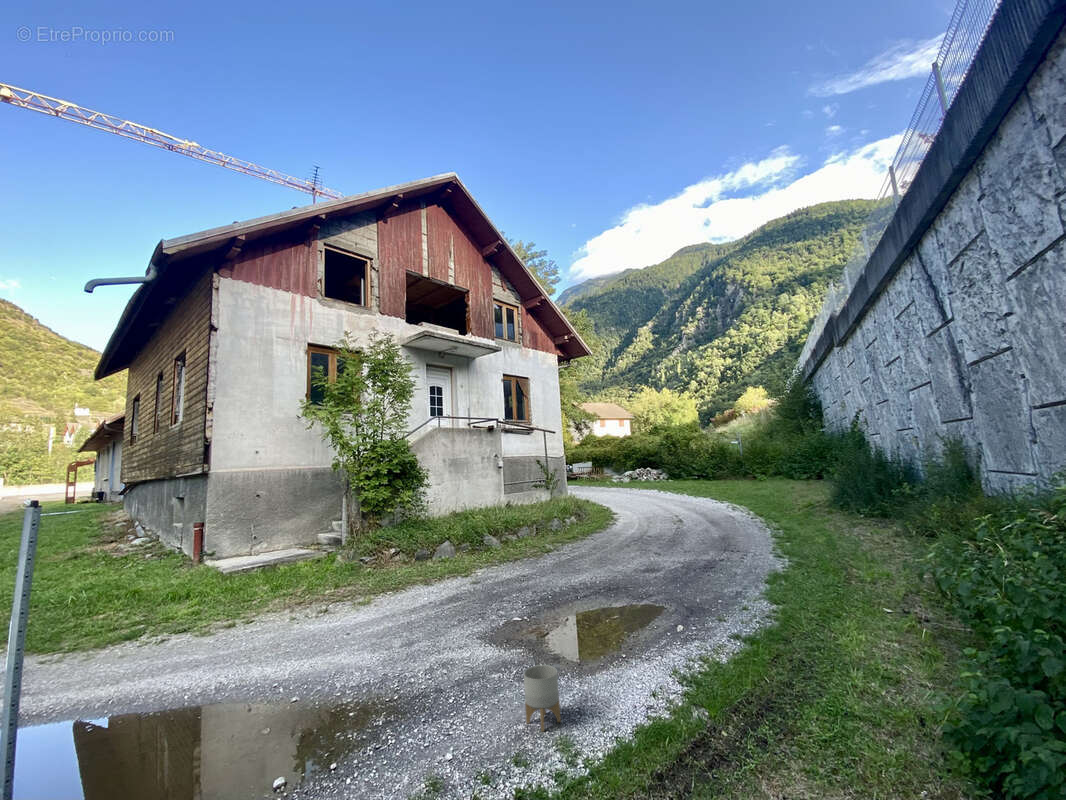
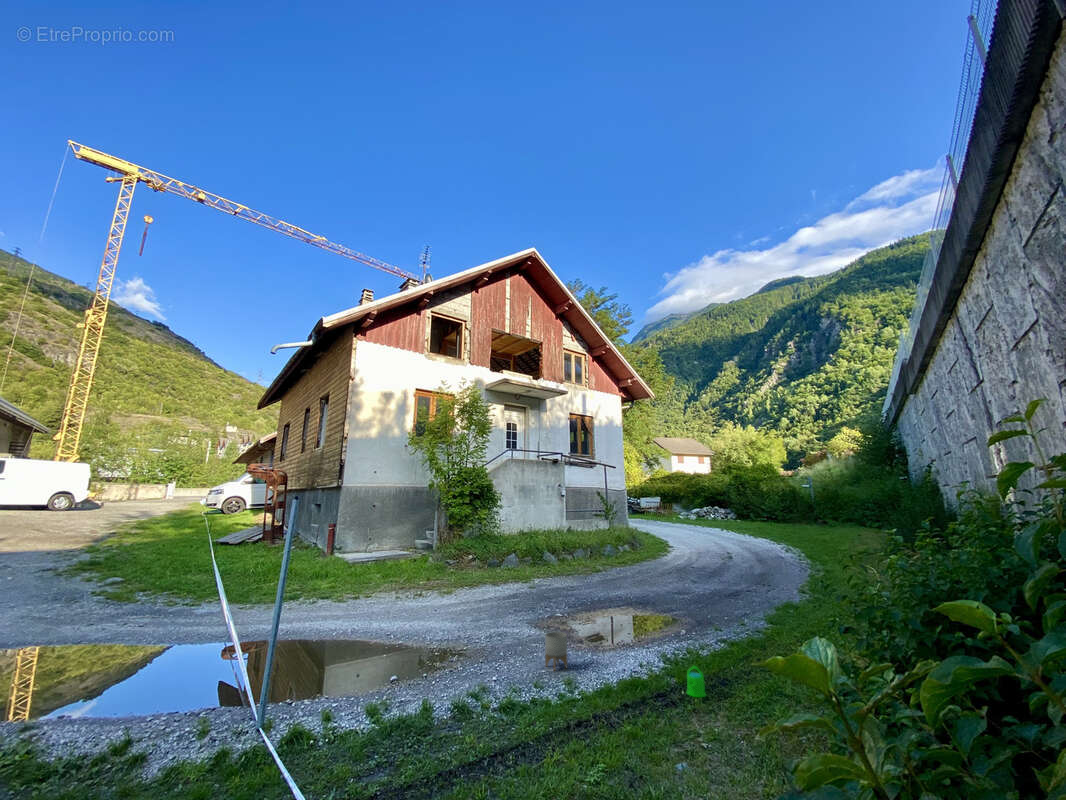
watering can: none [757,705,792,757] -> present [687,666,706,697]

